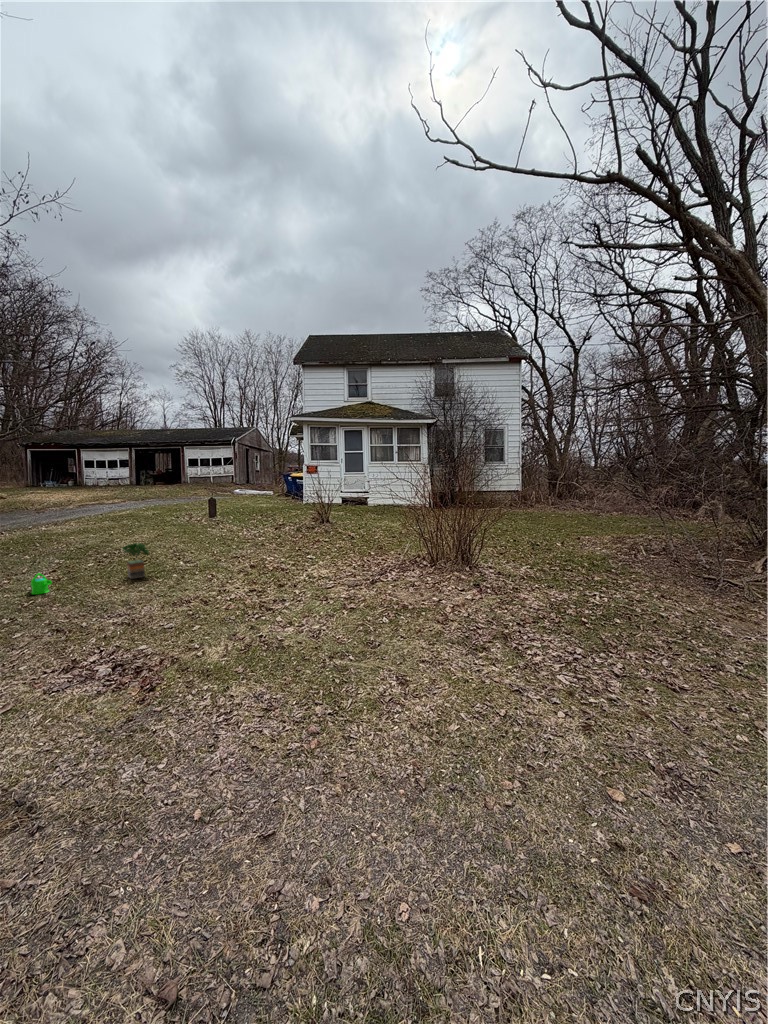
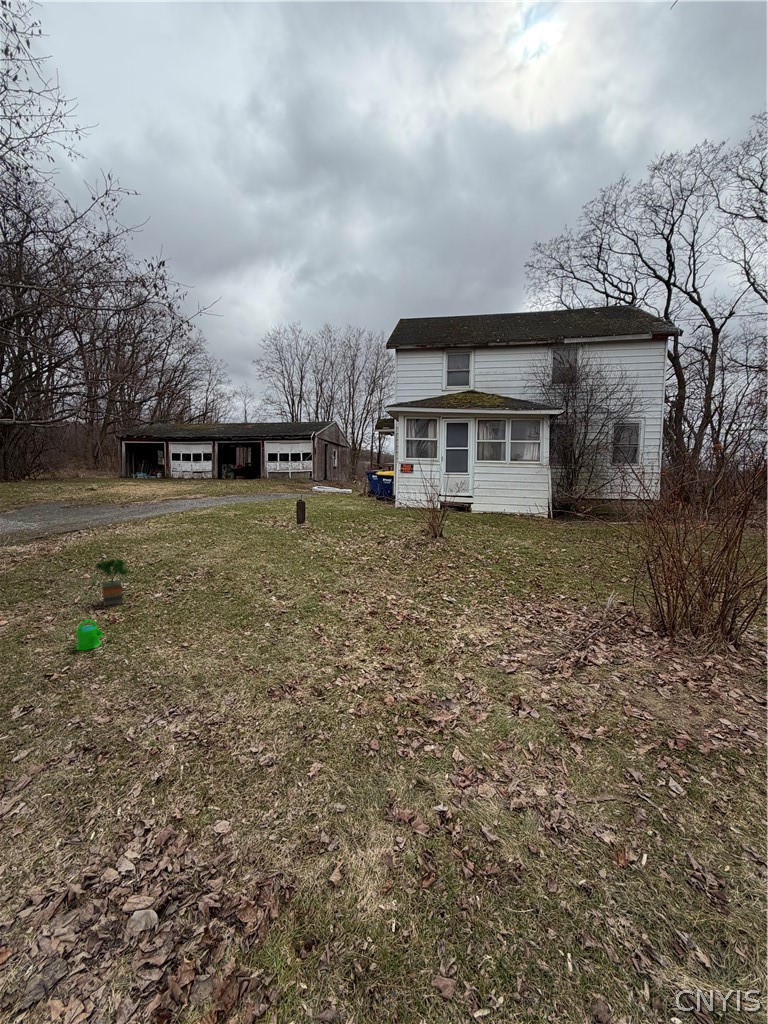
potted tree: present [122,543,149,579] -> present [95,559,129,606]

